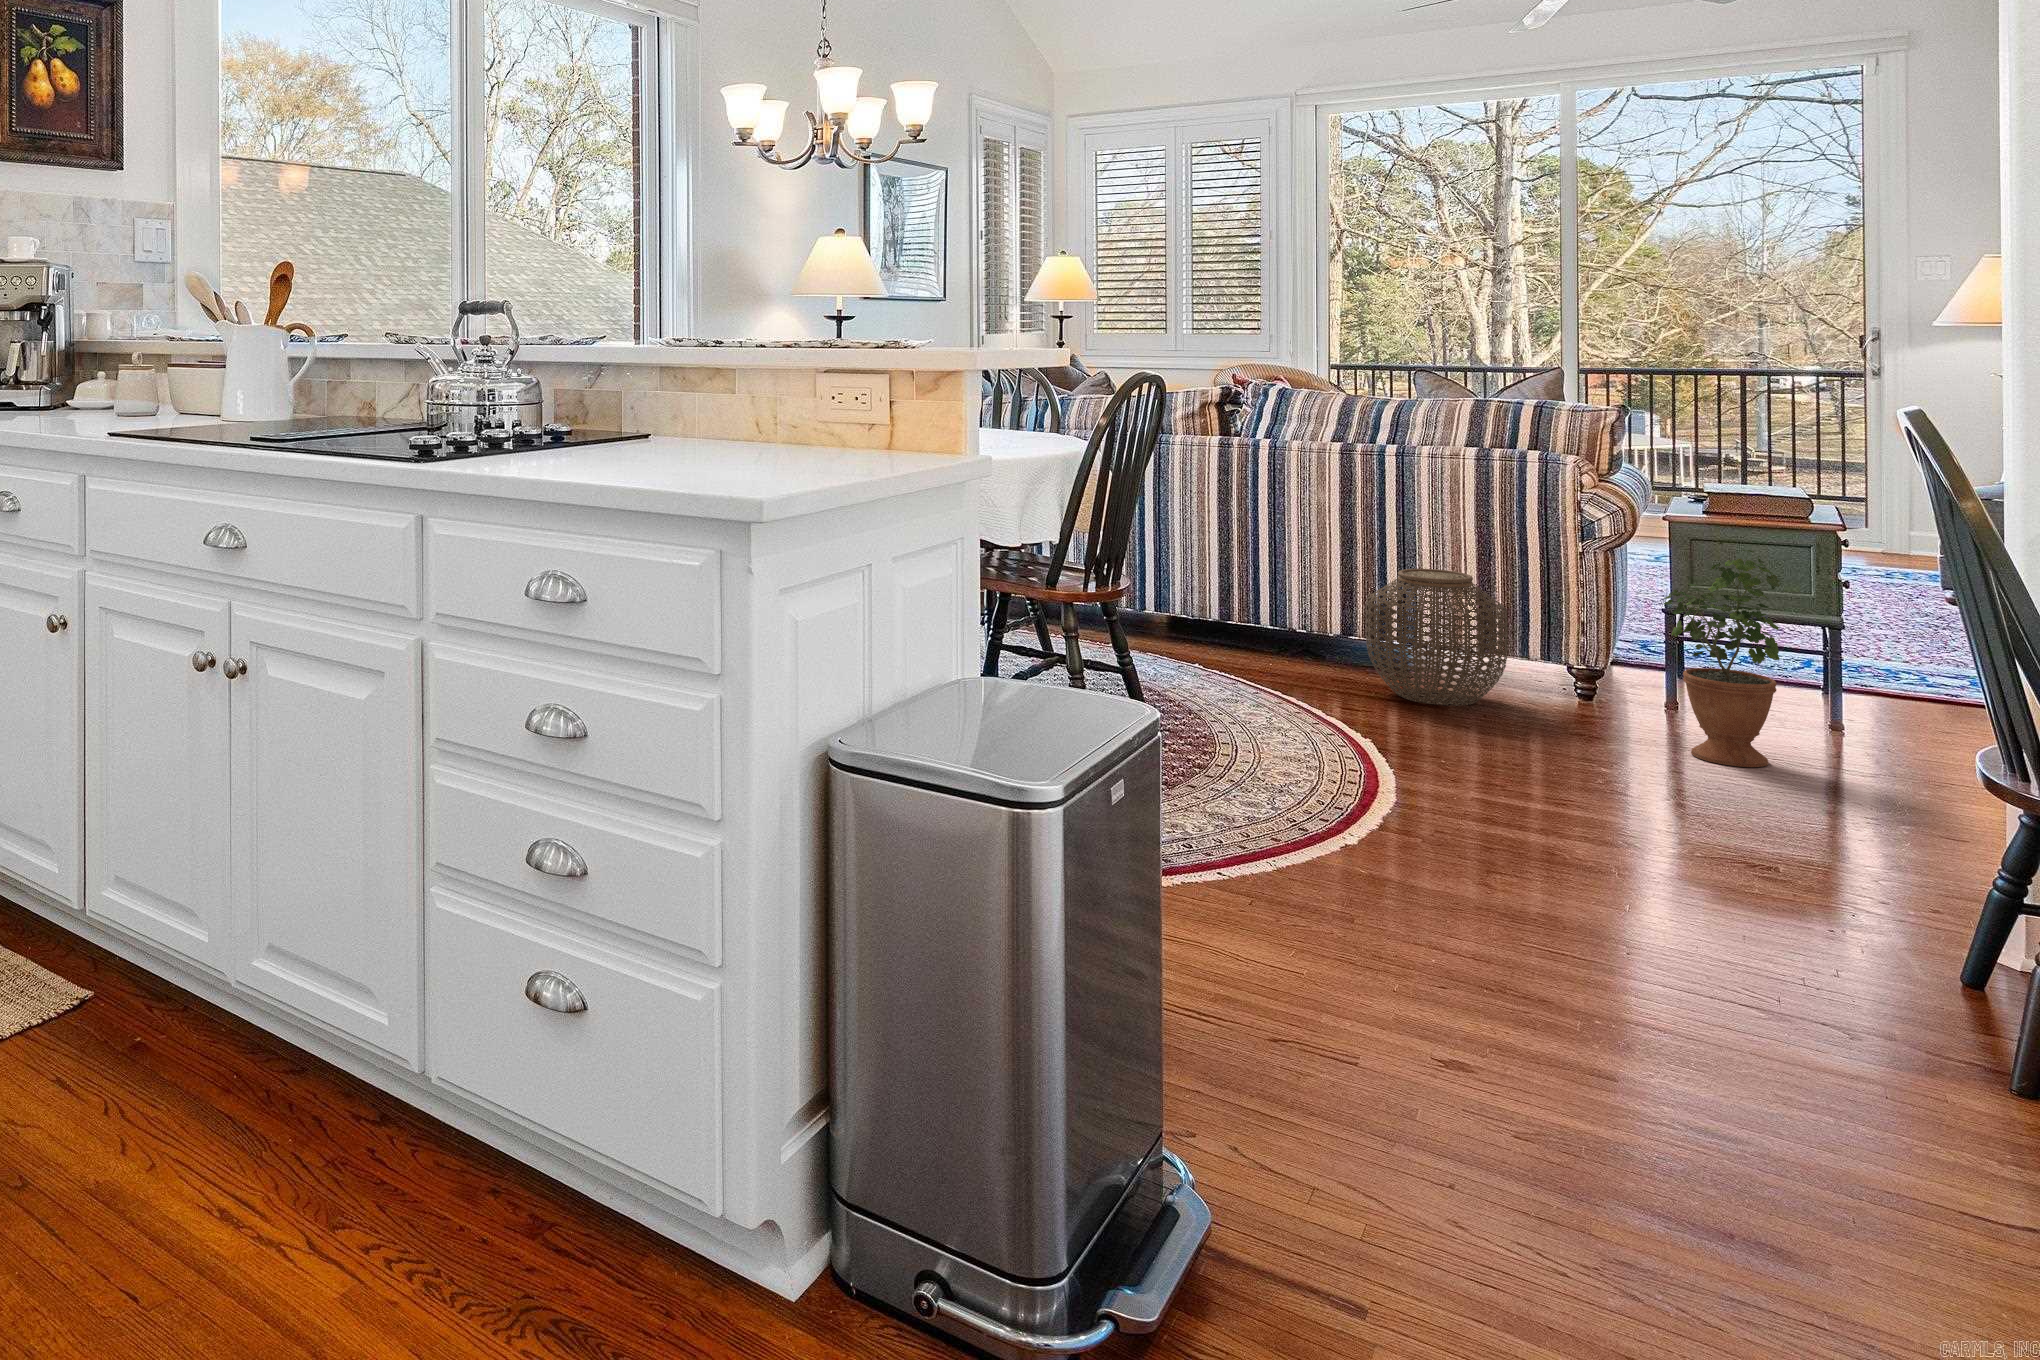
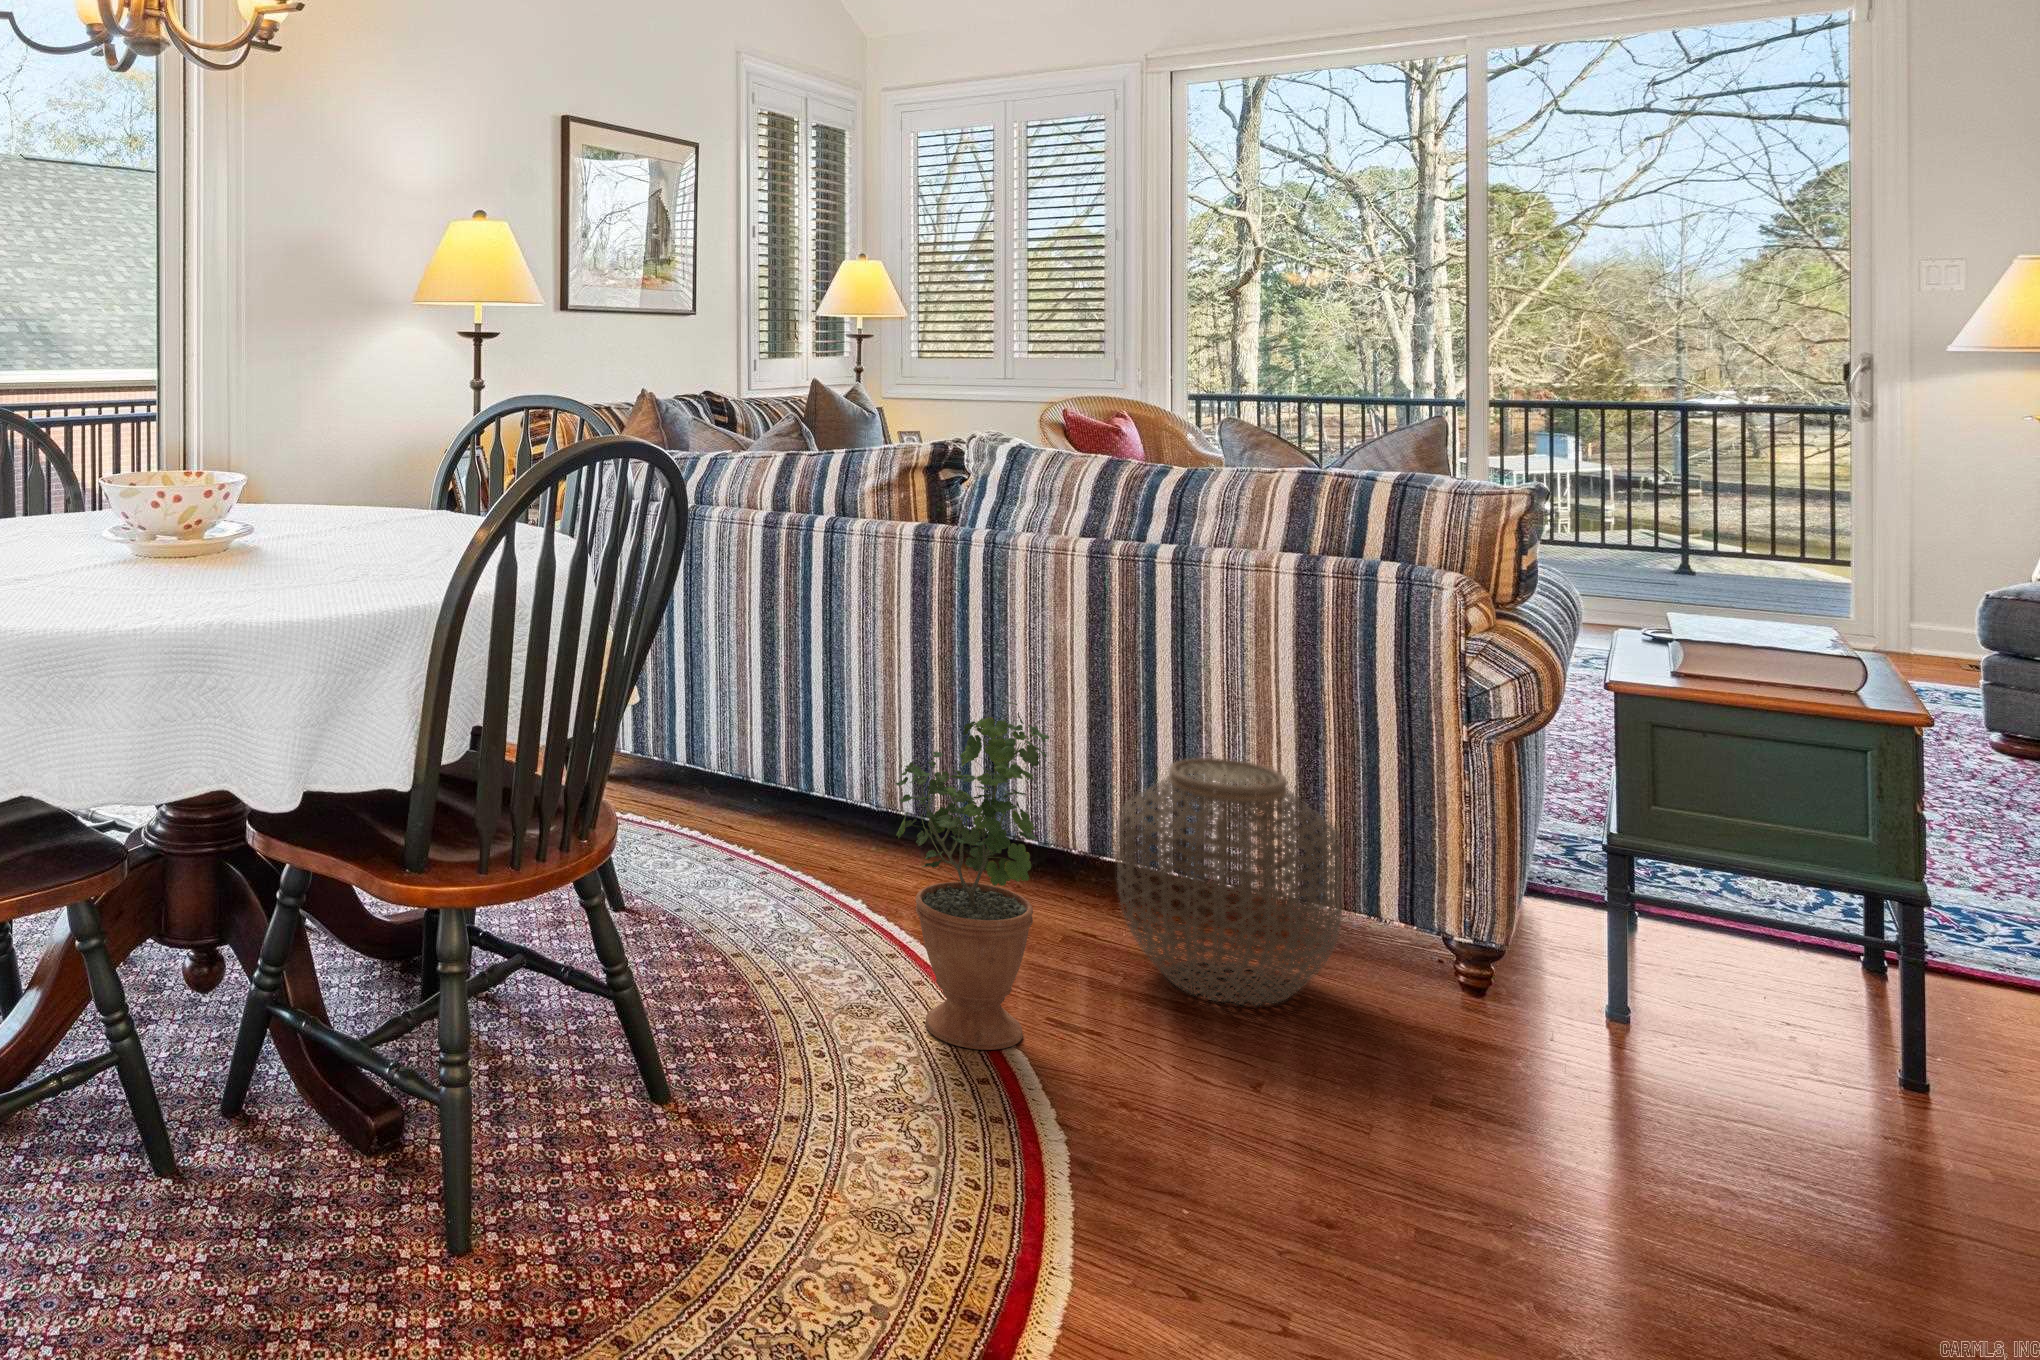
potted plant: present [1664,550,1781,767] -> present [895,702,1049,1050]

